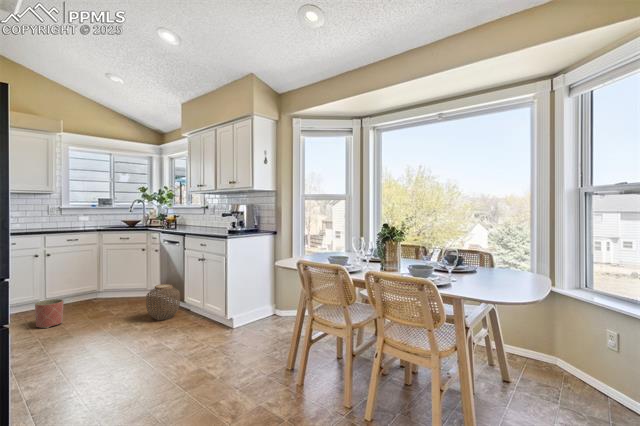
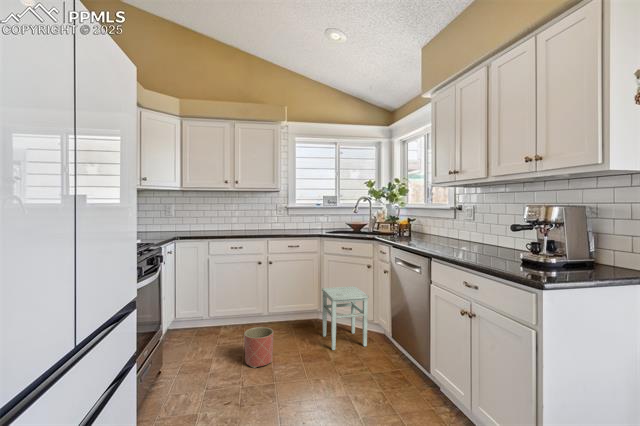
stool: none [103,266,144,310] -> present [322,286,369,350]
woven basket: present [146,284,180,320] -> none [371,337,424,403]

